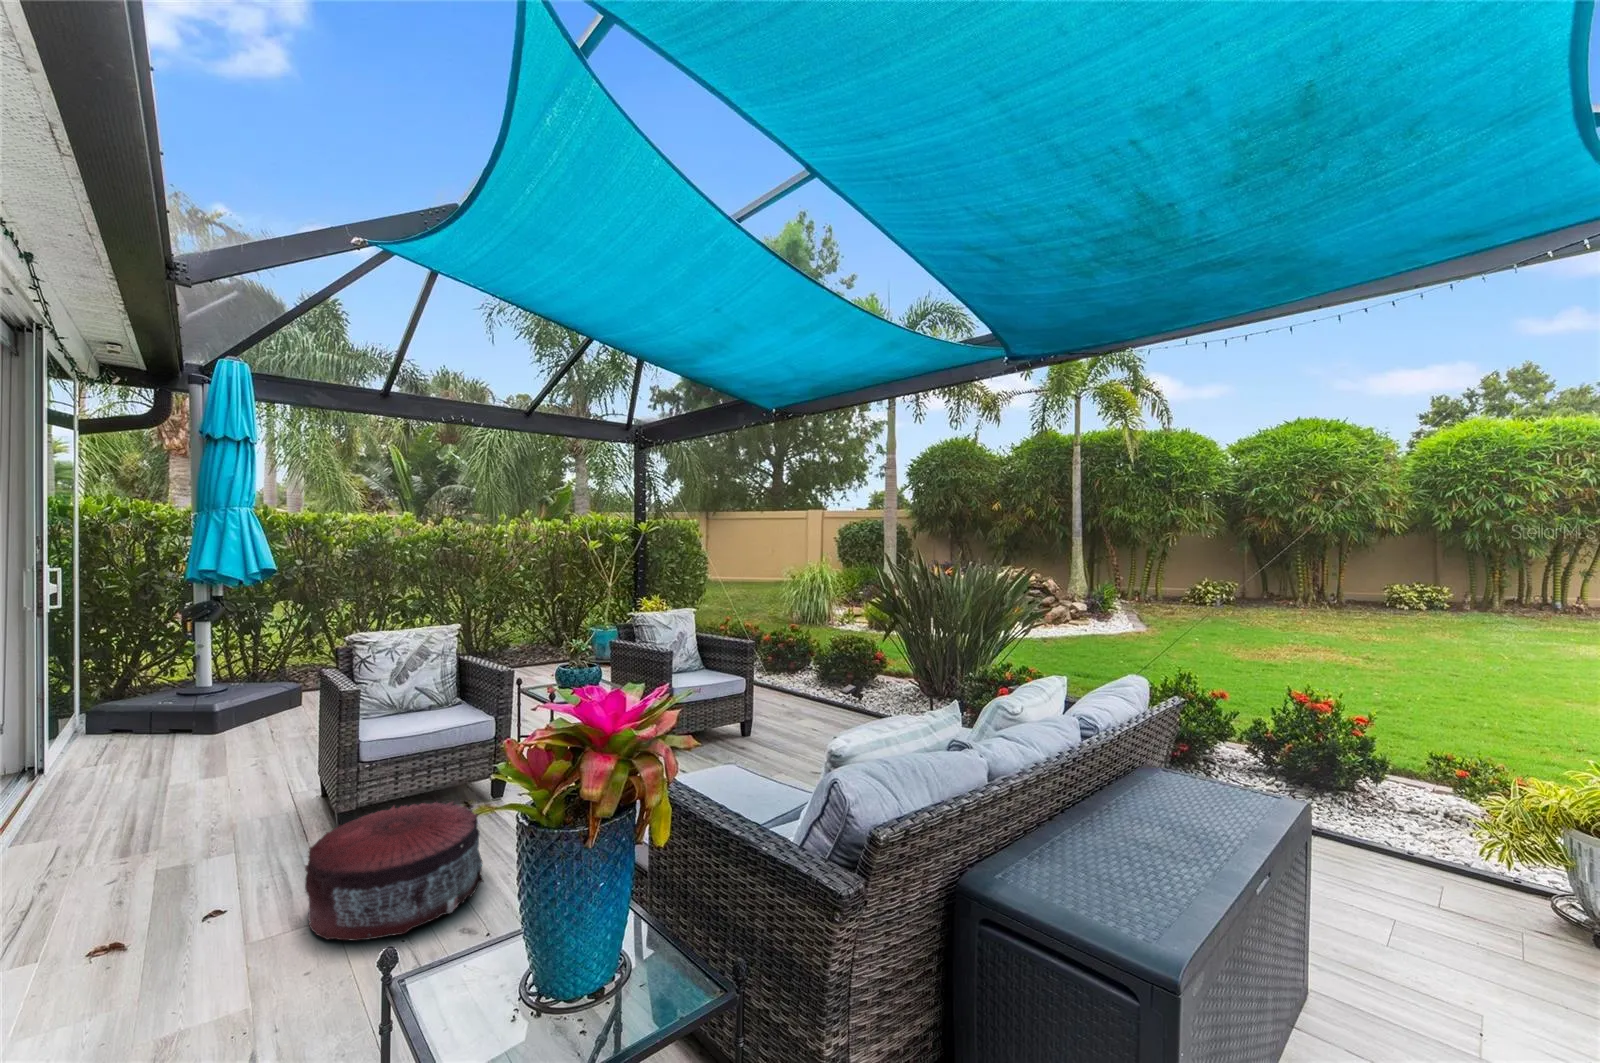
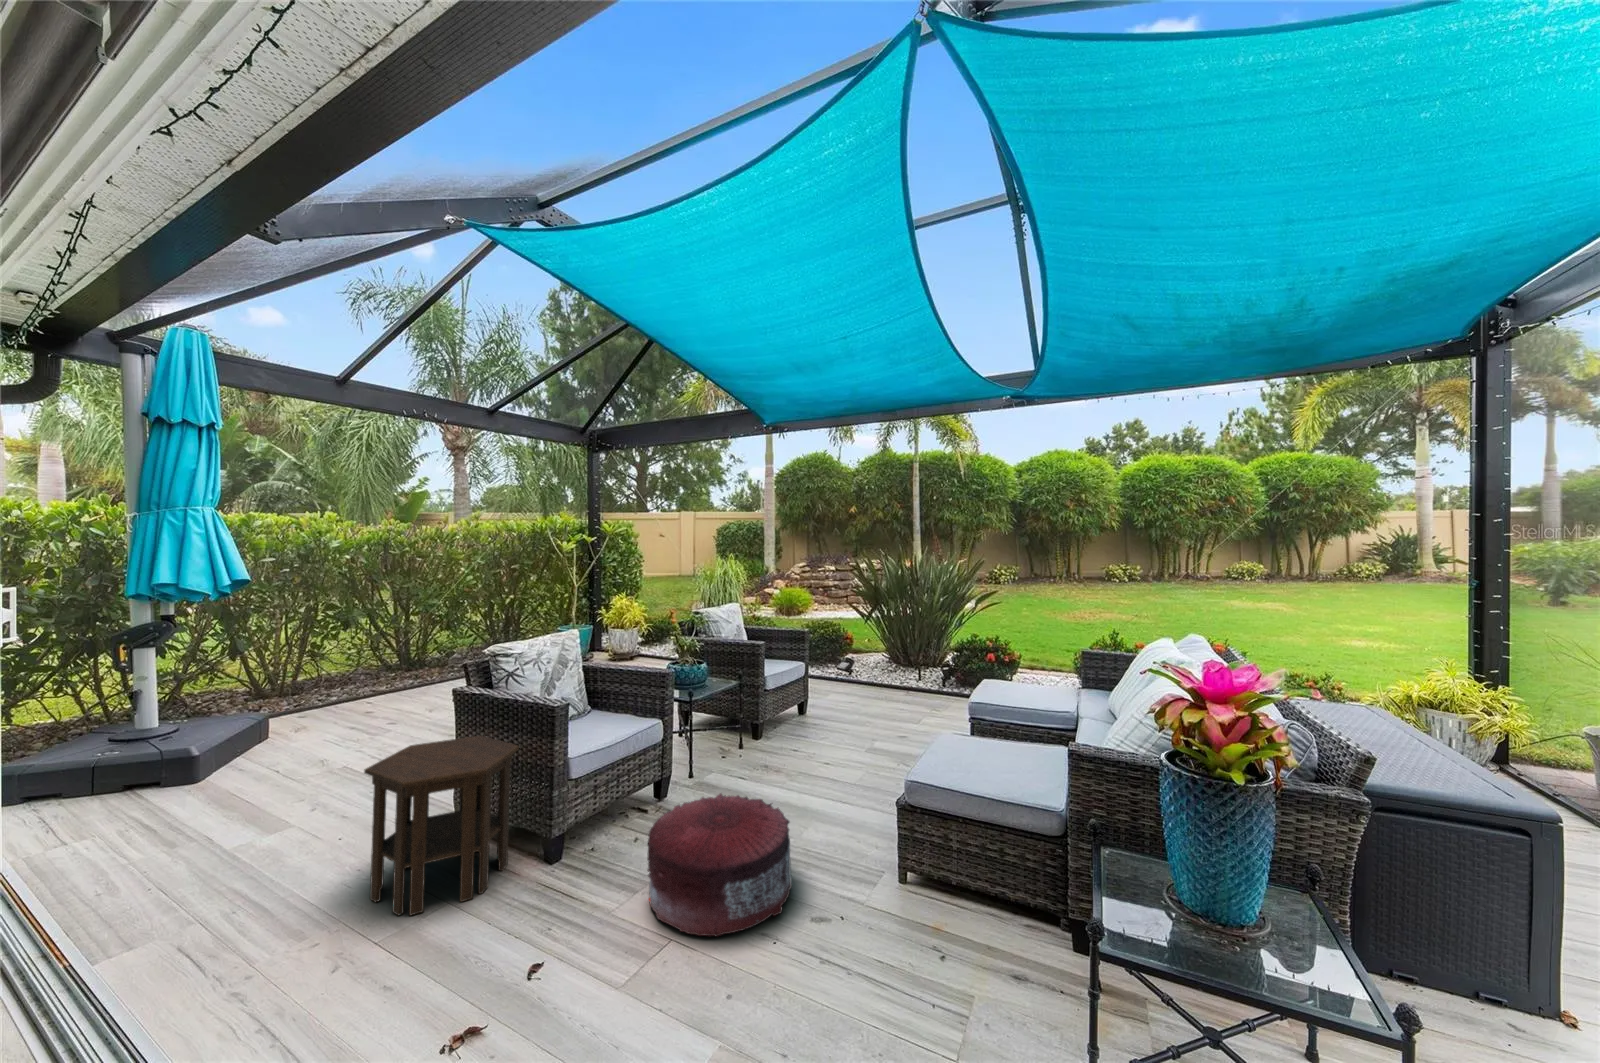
side table: none [174,712,312,857] -> present [364,736,519,915]

